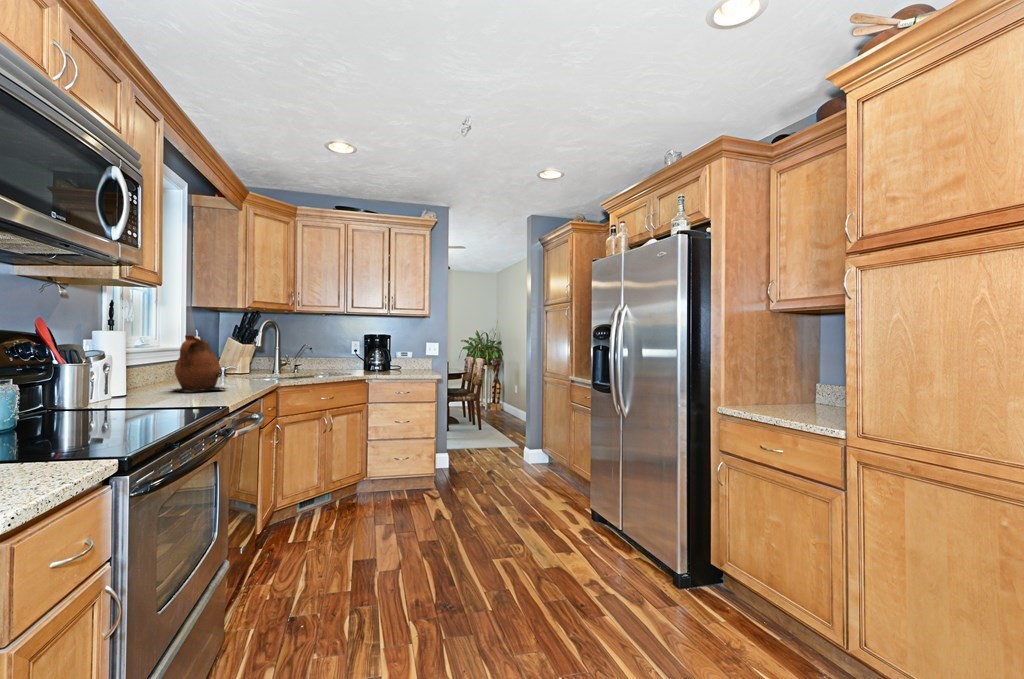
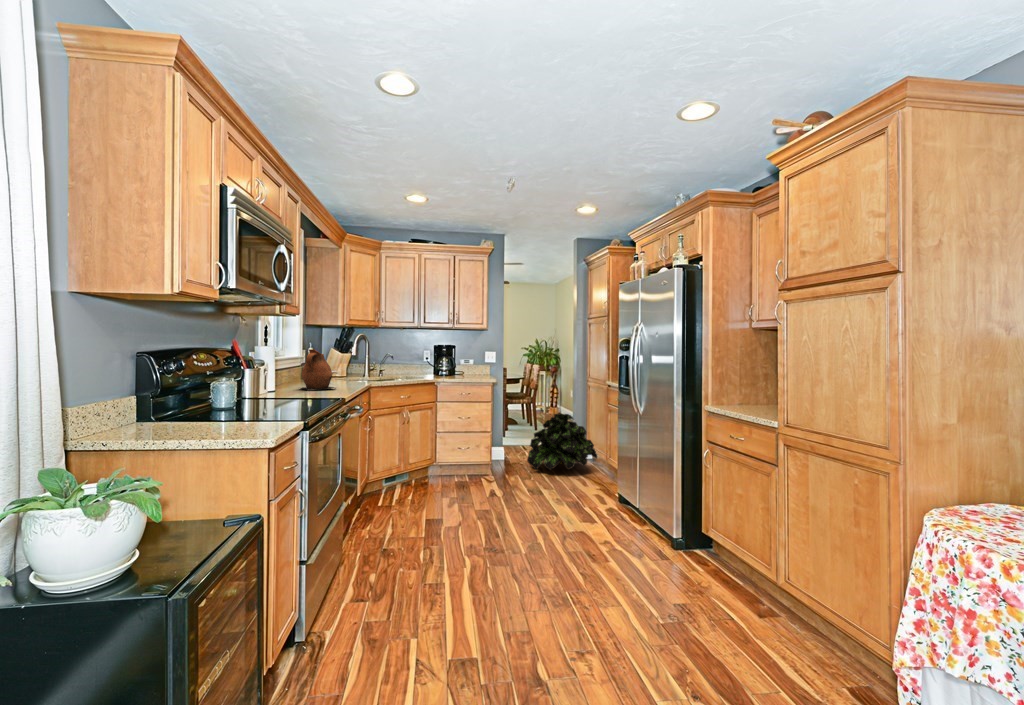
potted plant: none [476,413,558,481] -> present [527,414,597,470]

